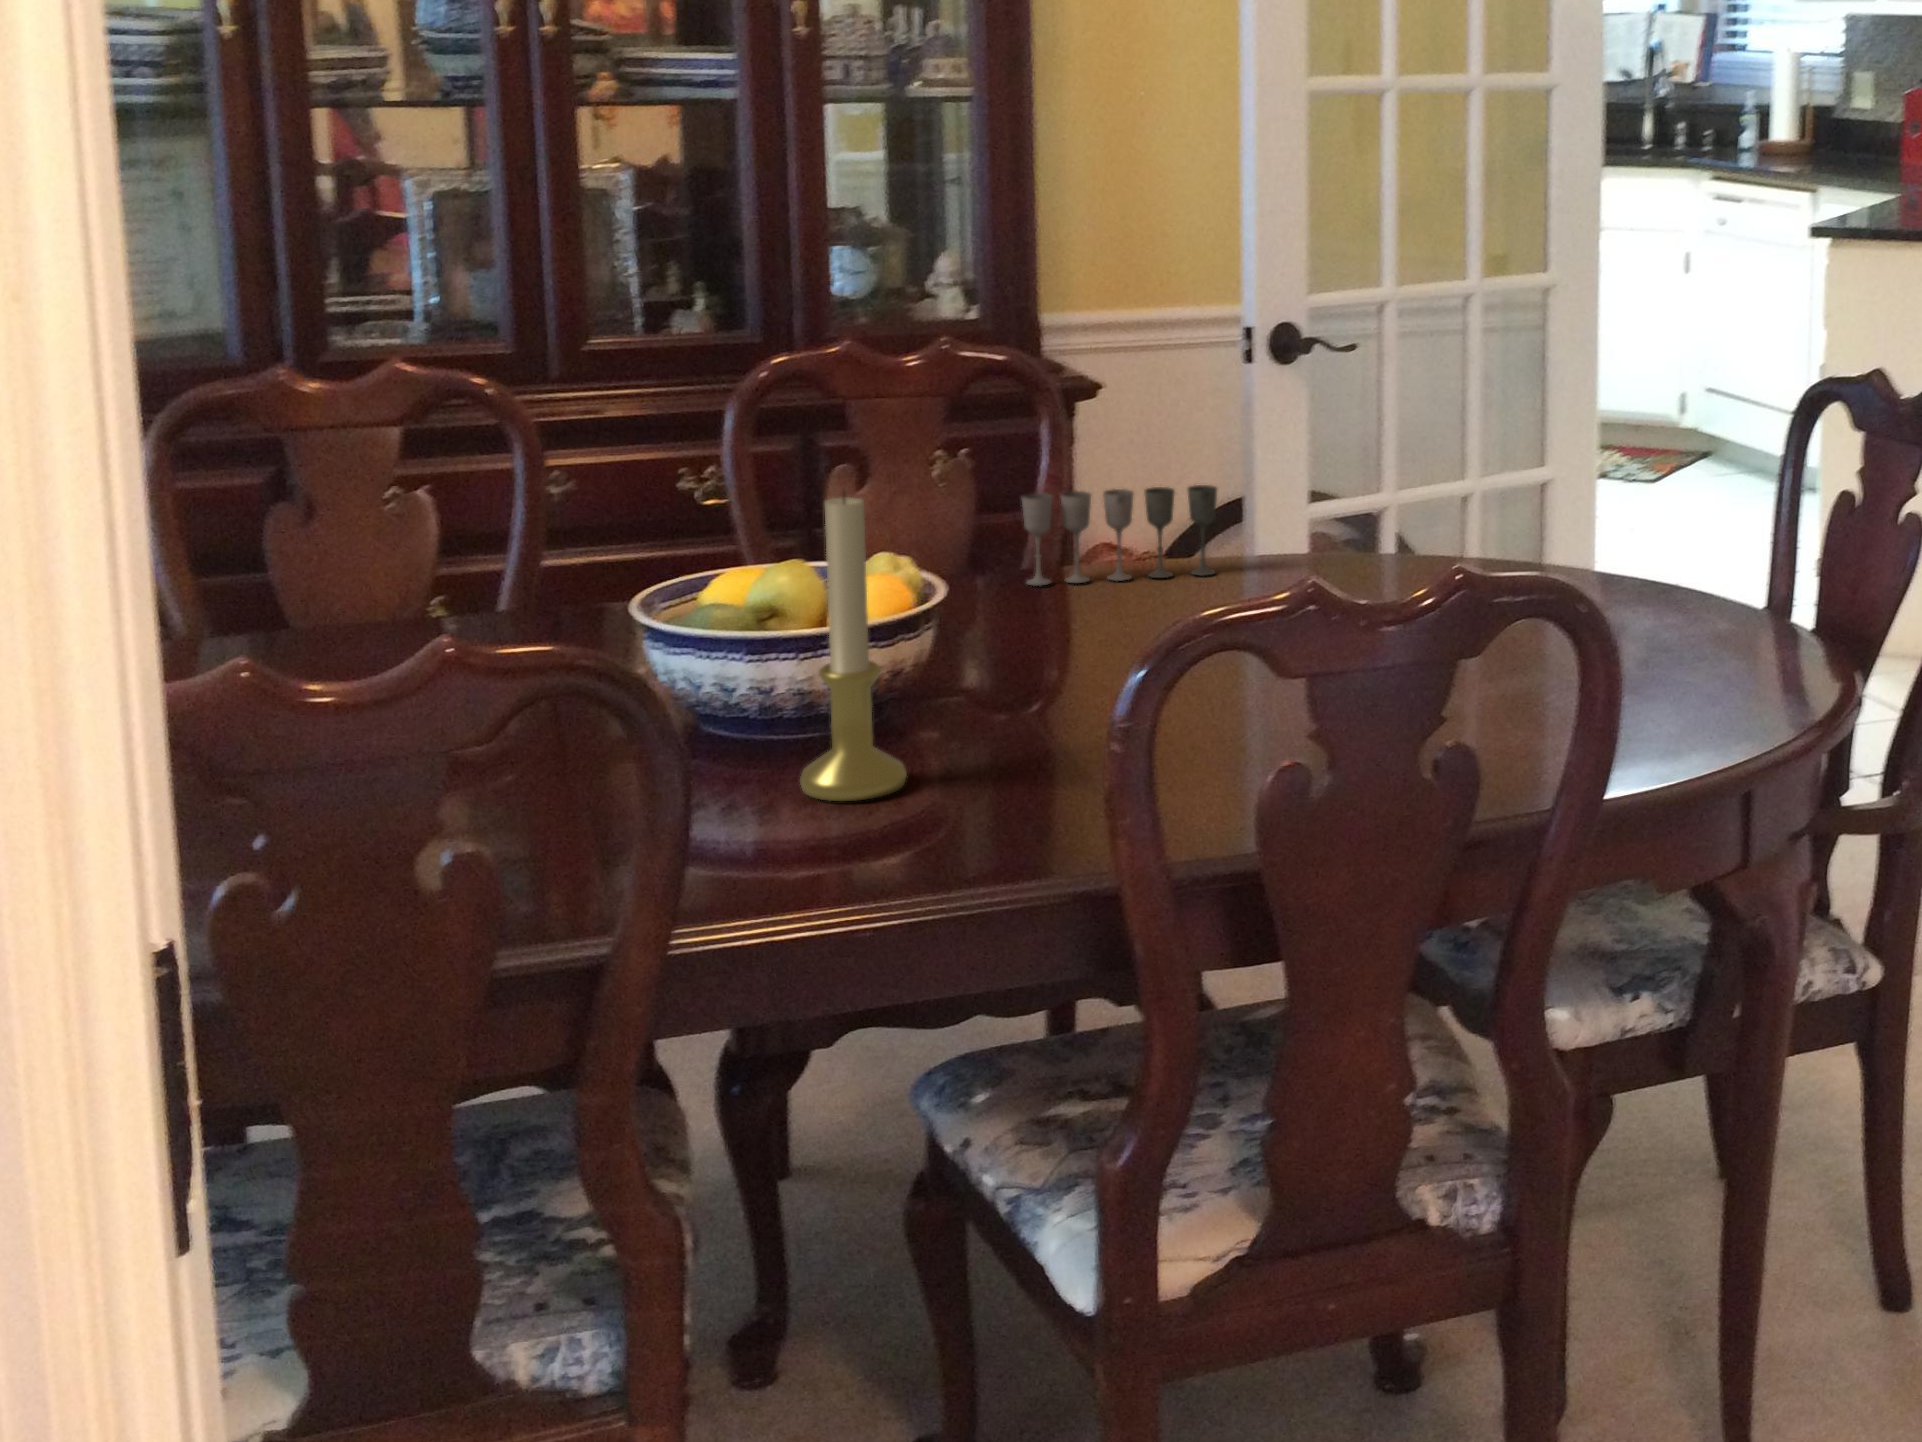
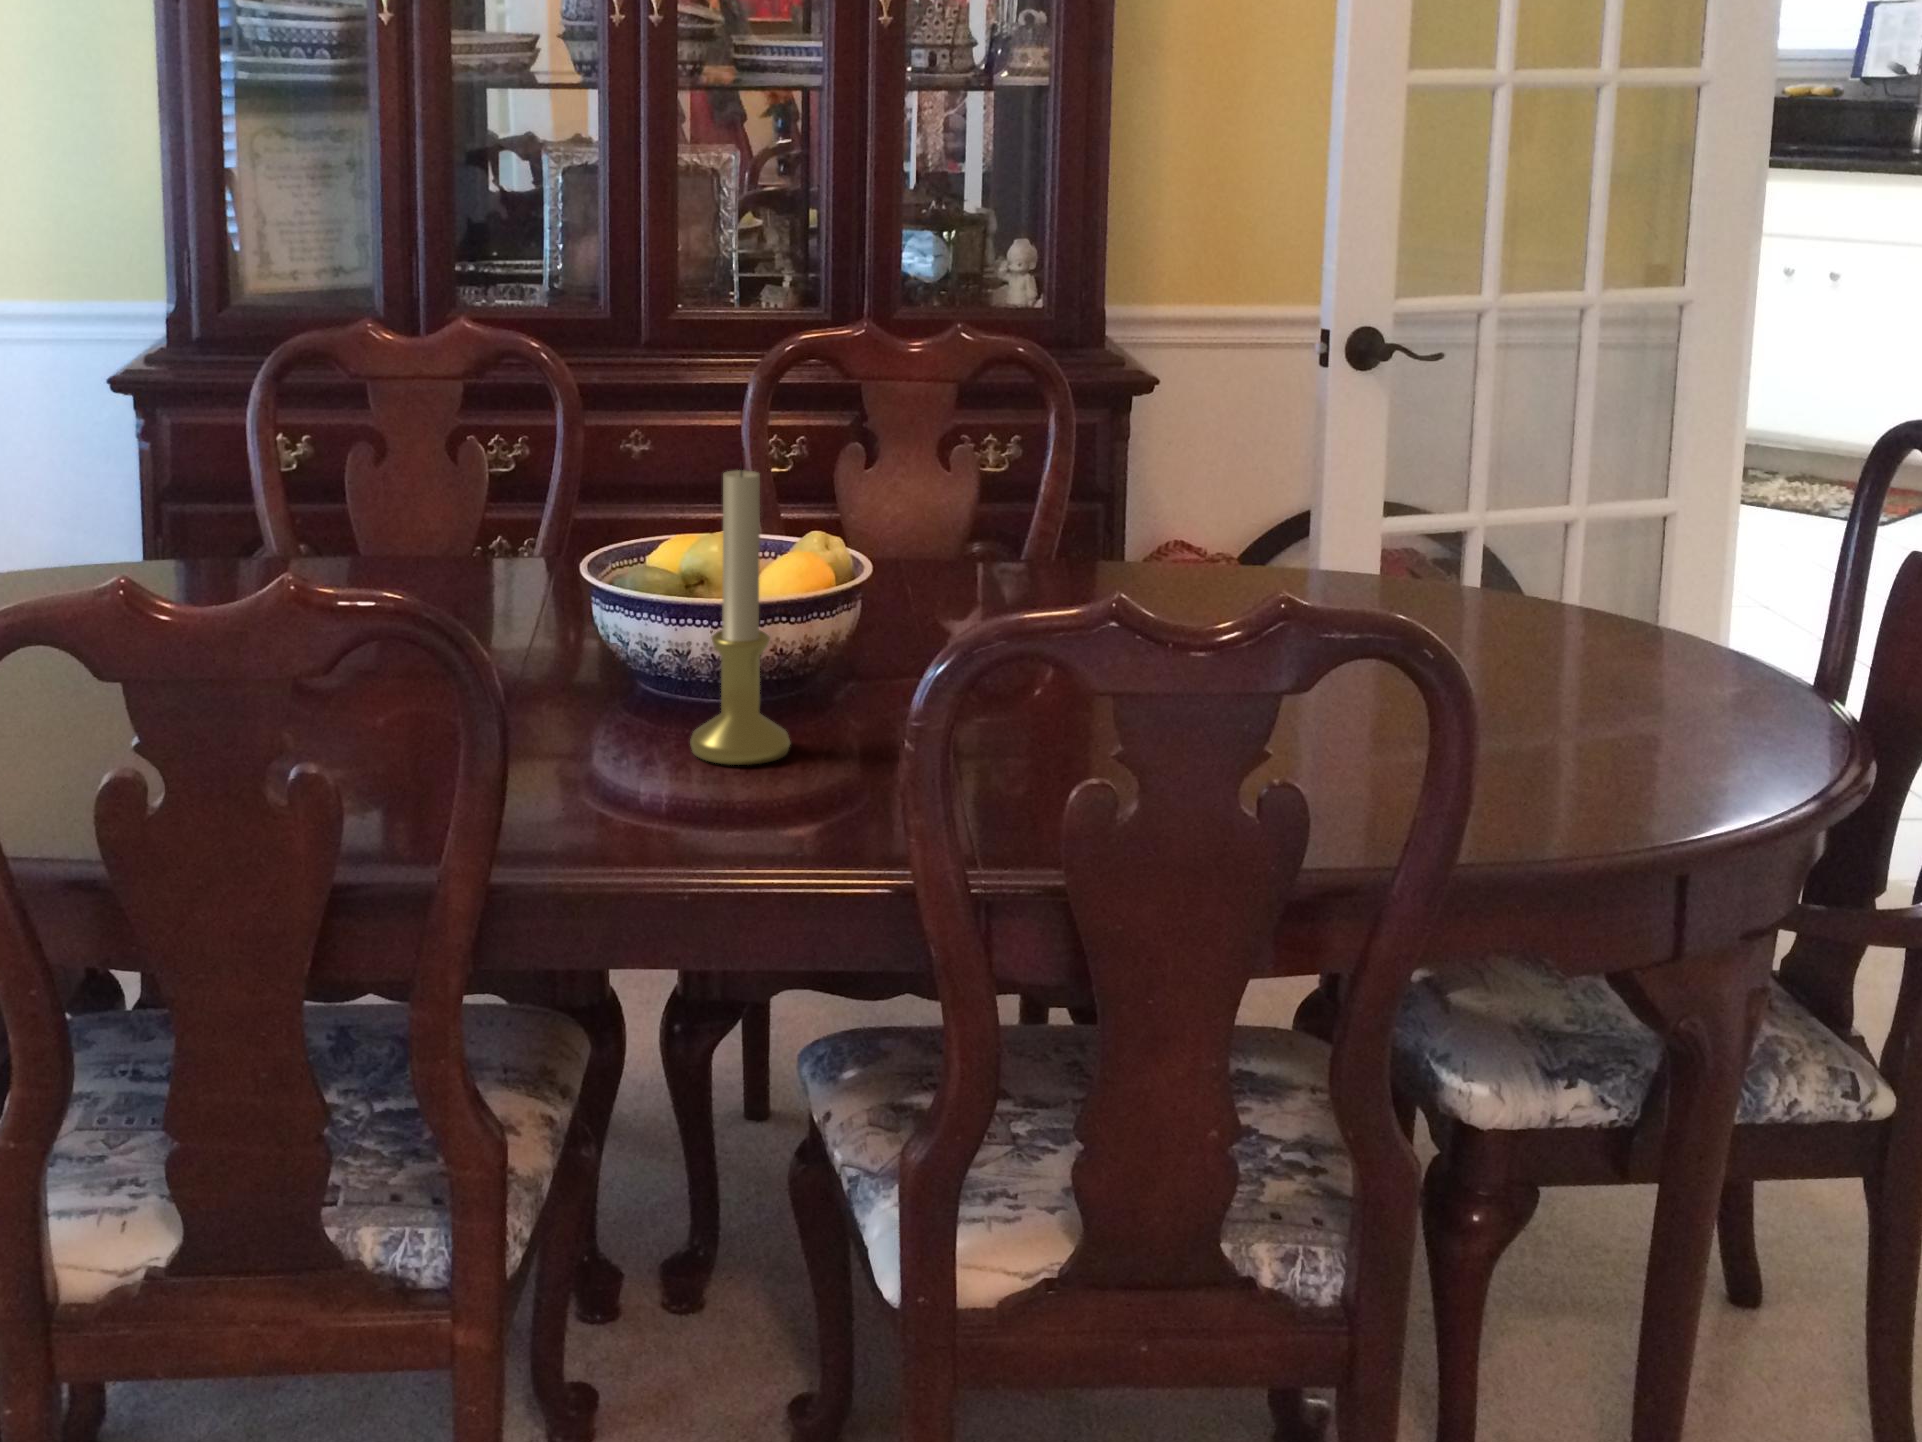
wine glass: present [1022,485,1217,586] -> none [1009,483,1211,580]

